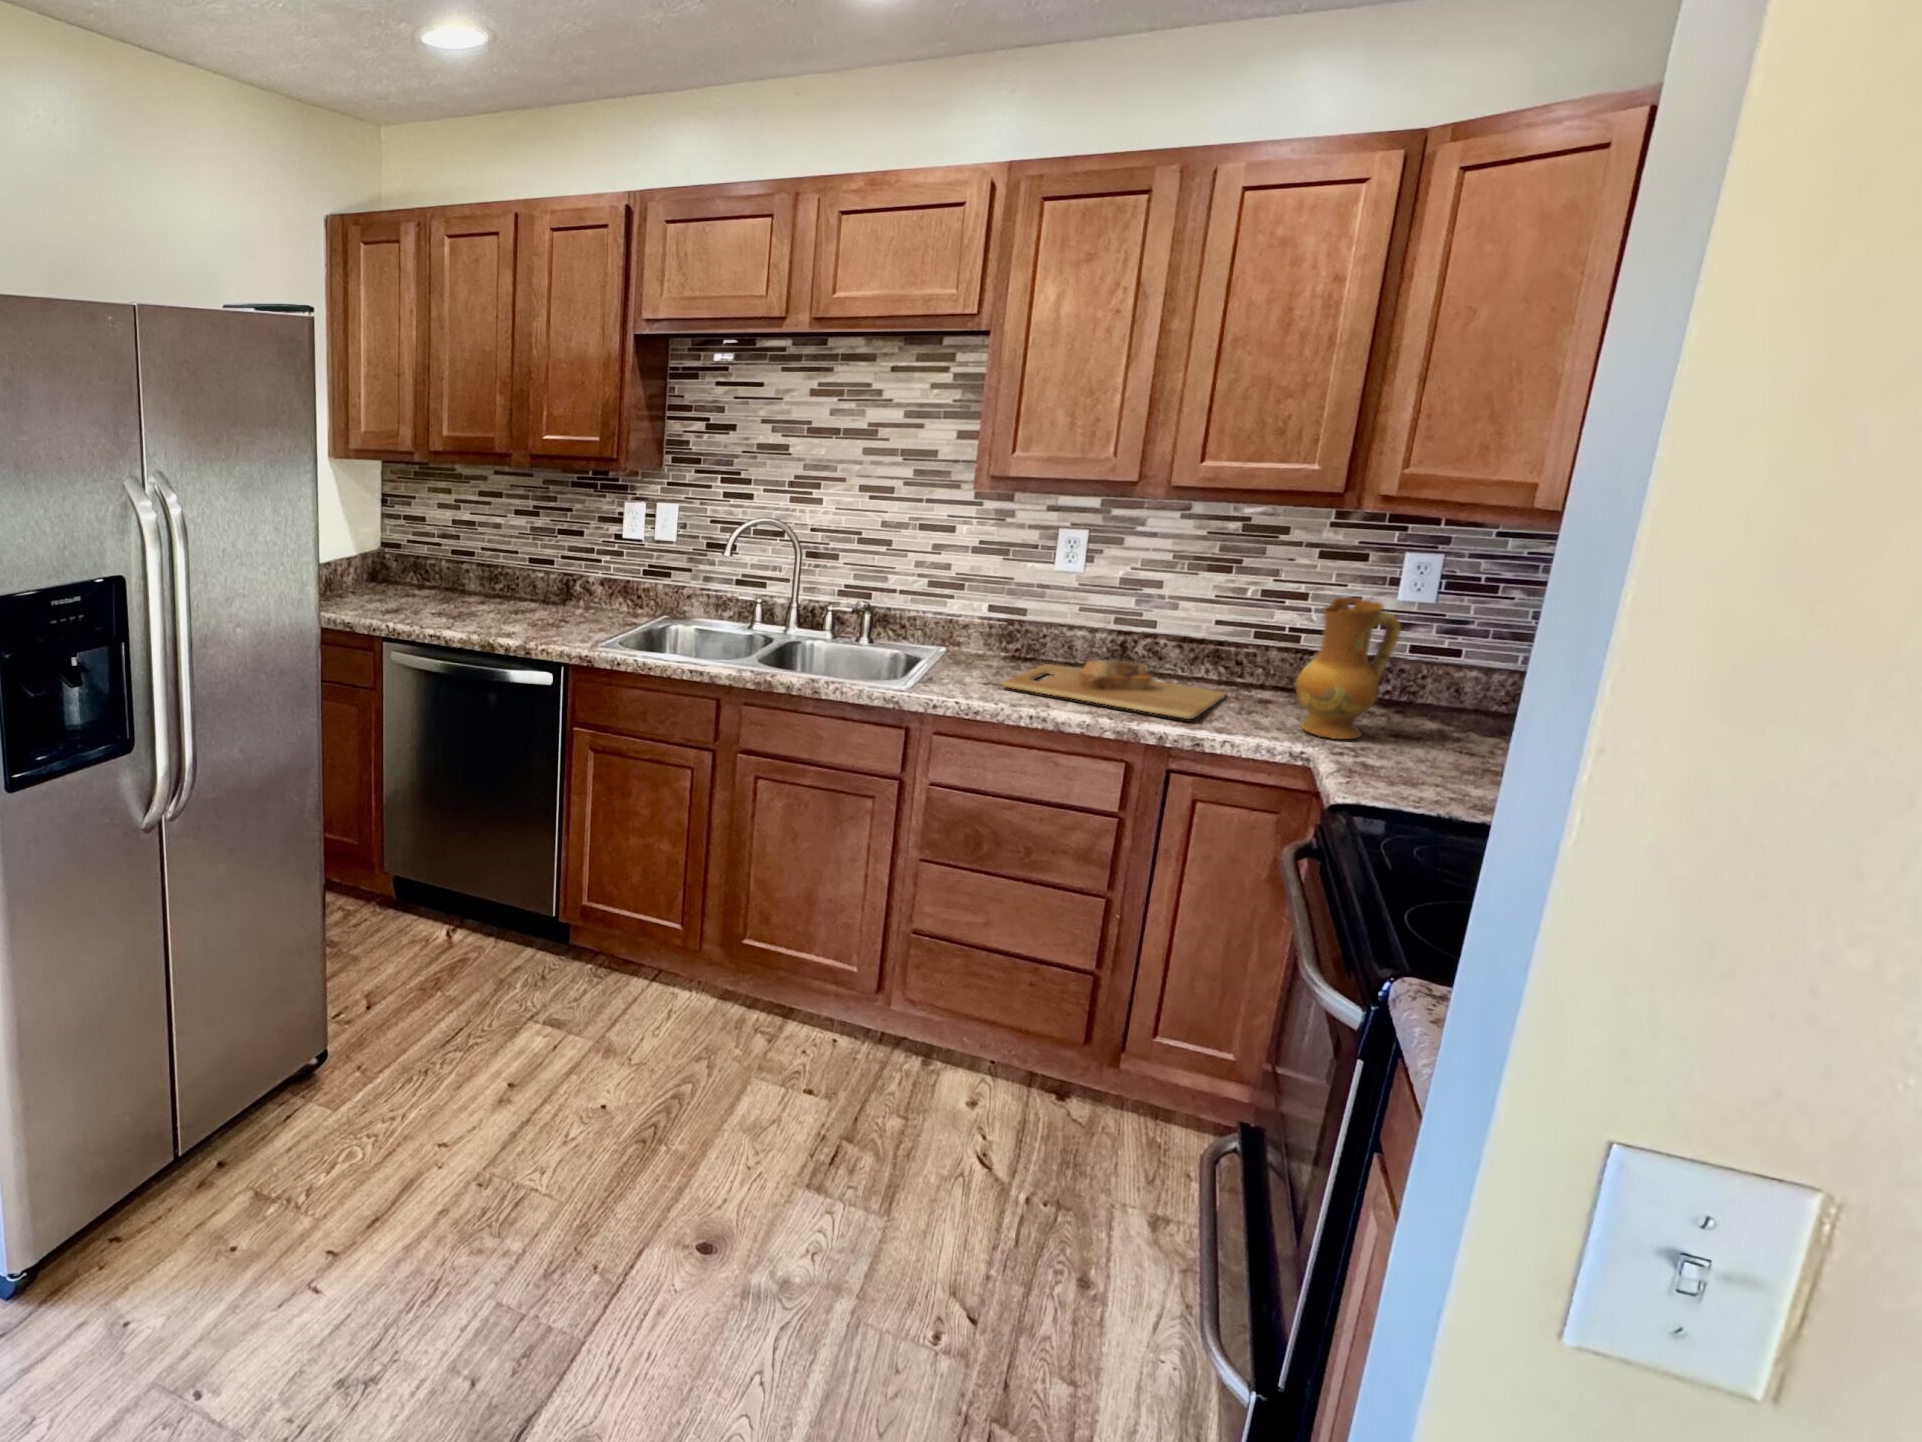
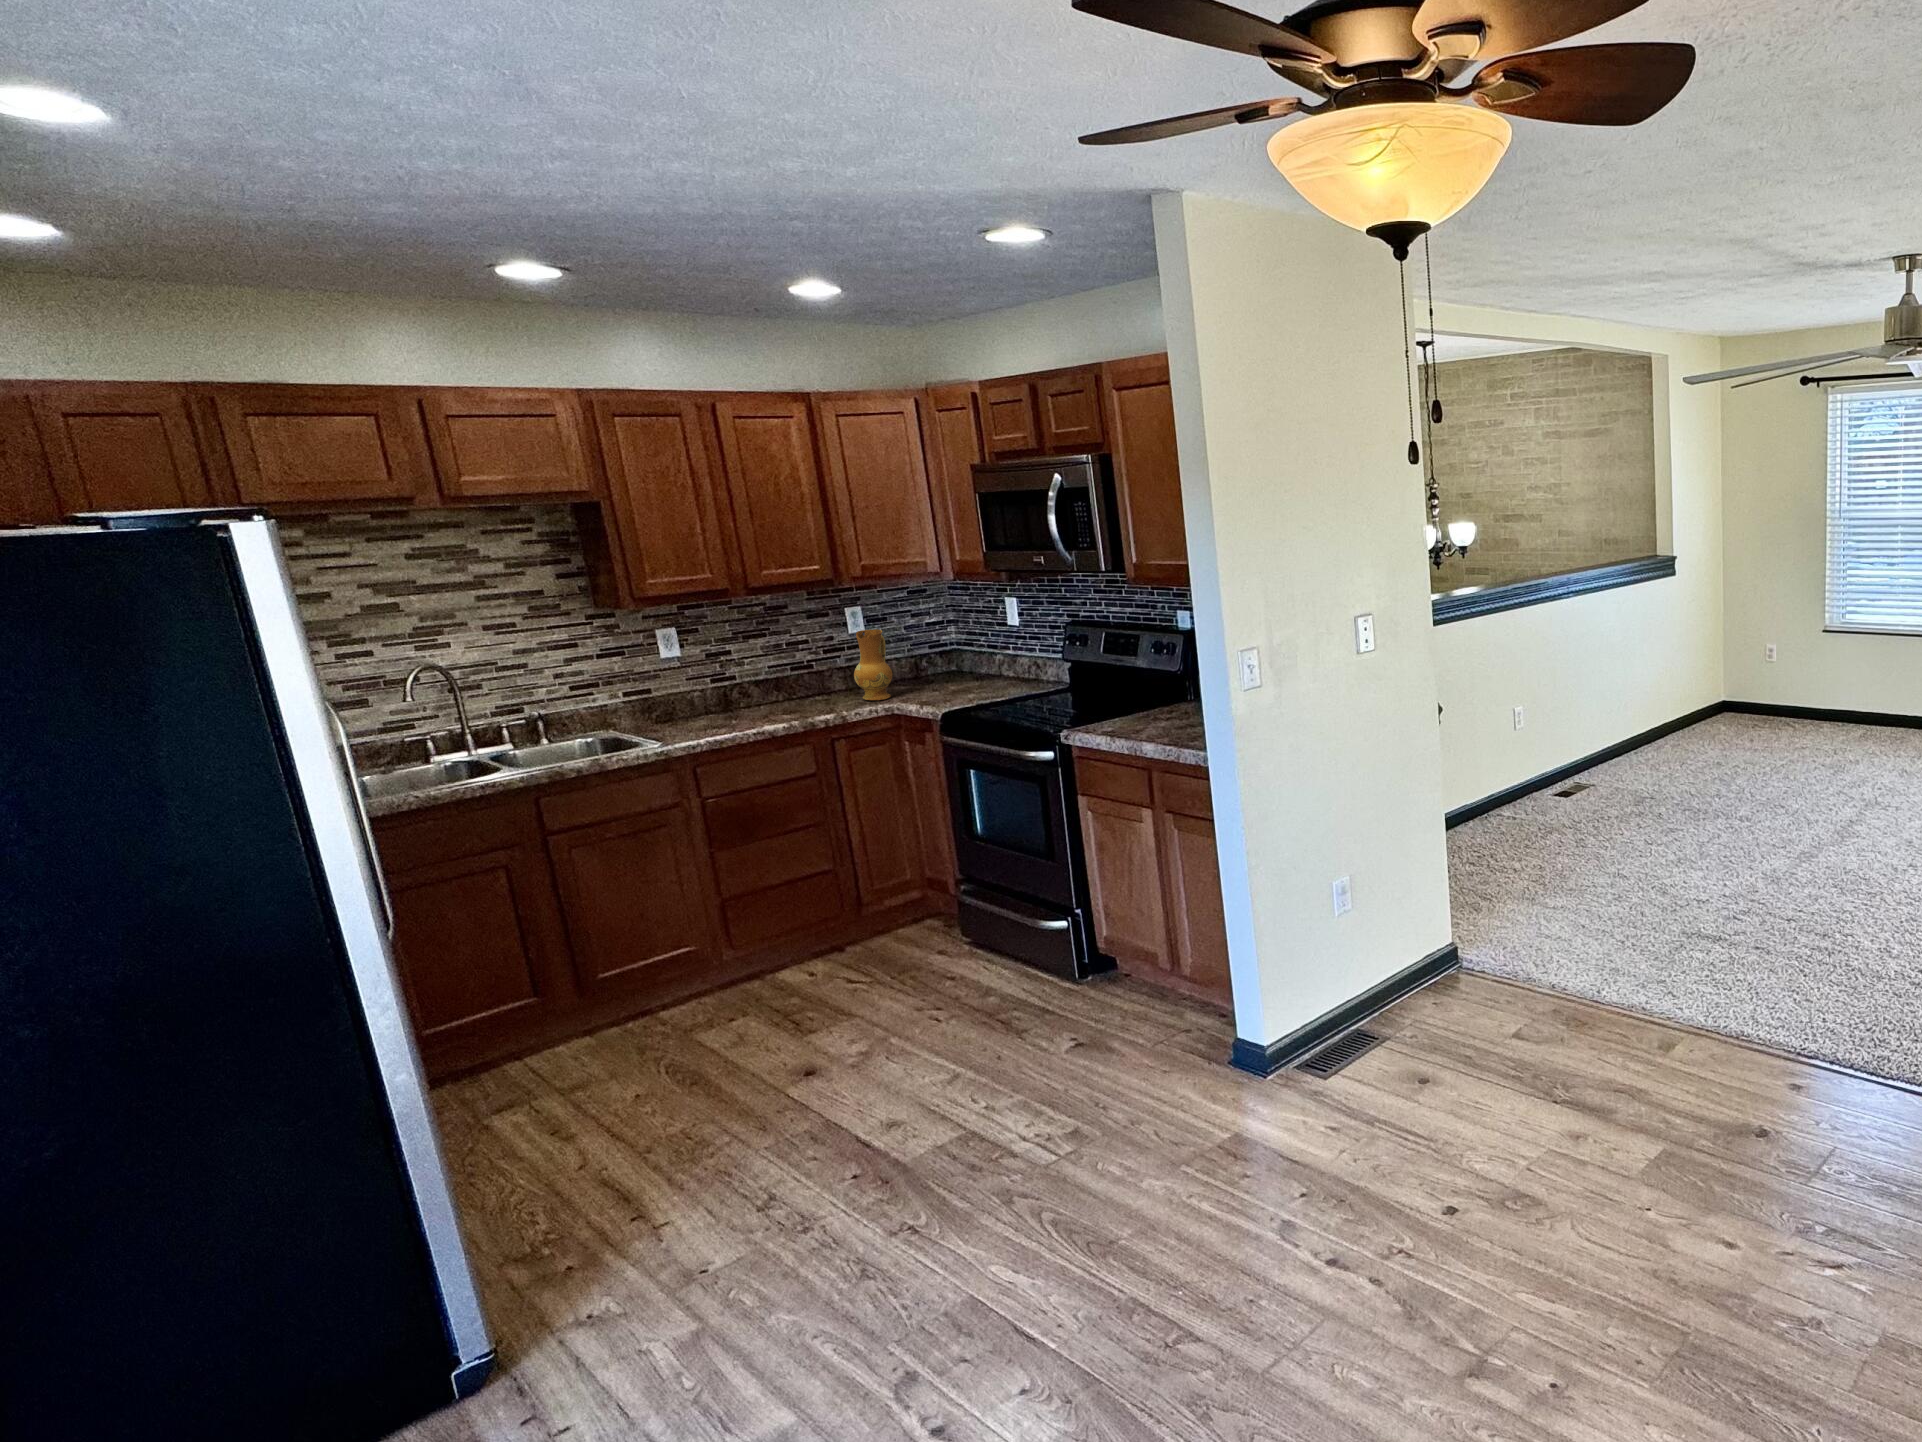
cutting board: present [1003,660,1225,719] -> none [690,694,825,728]

